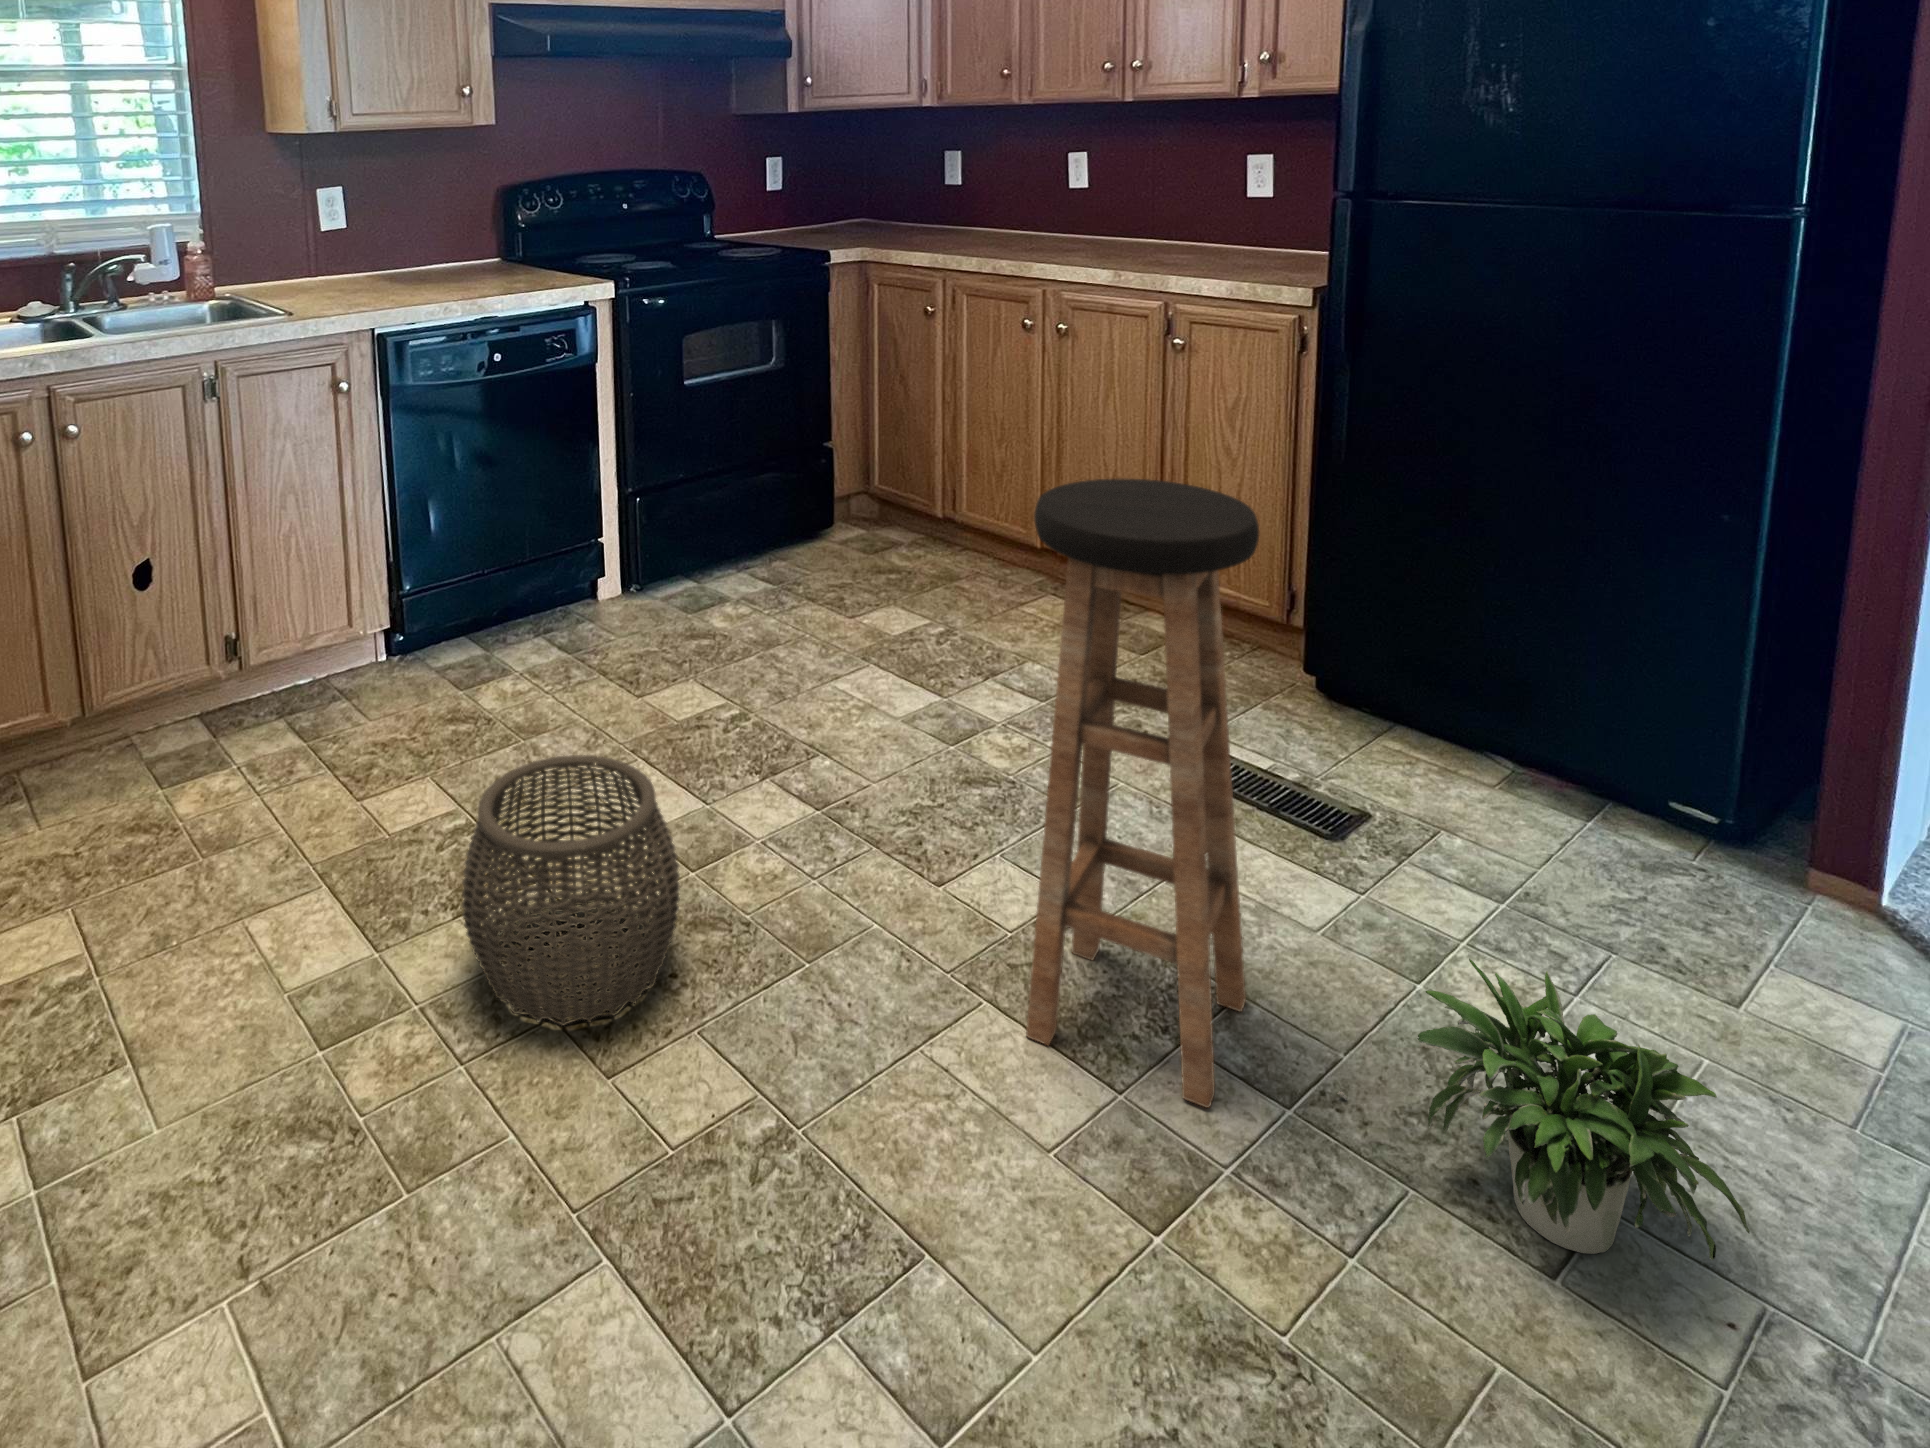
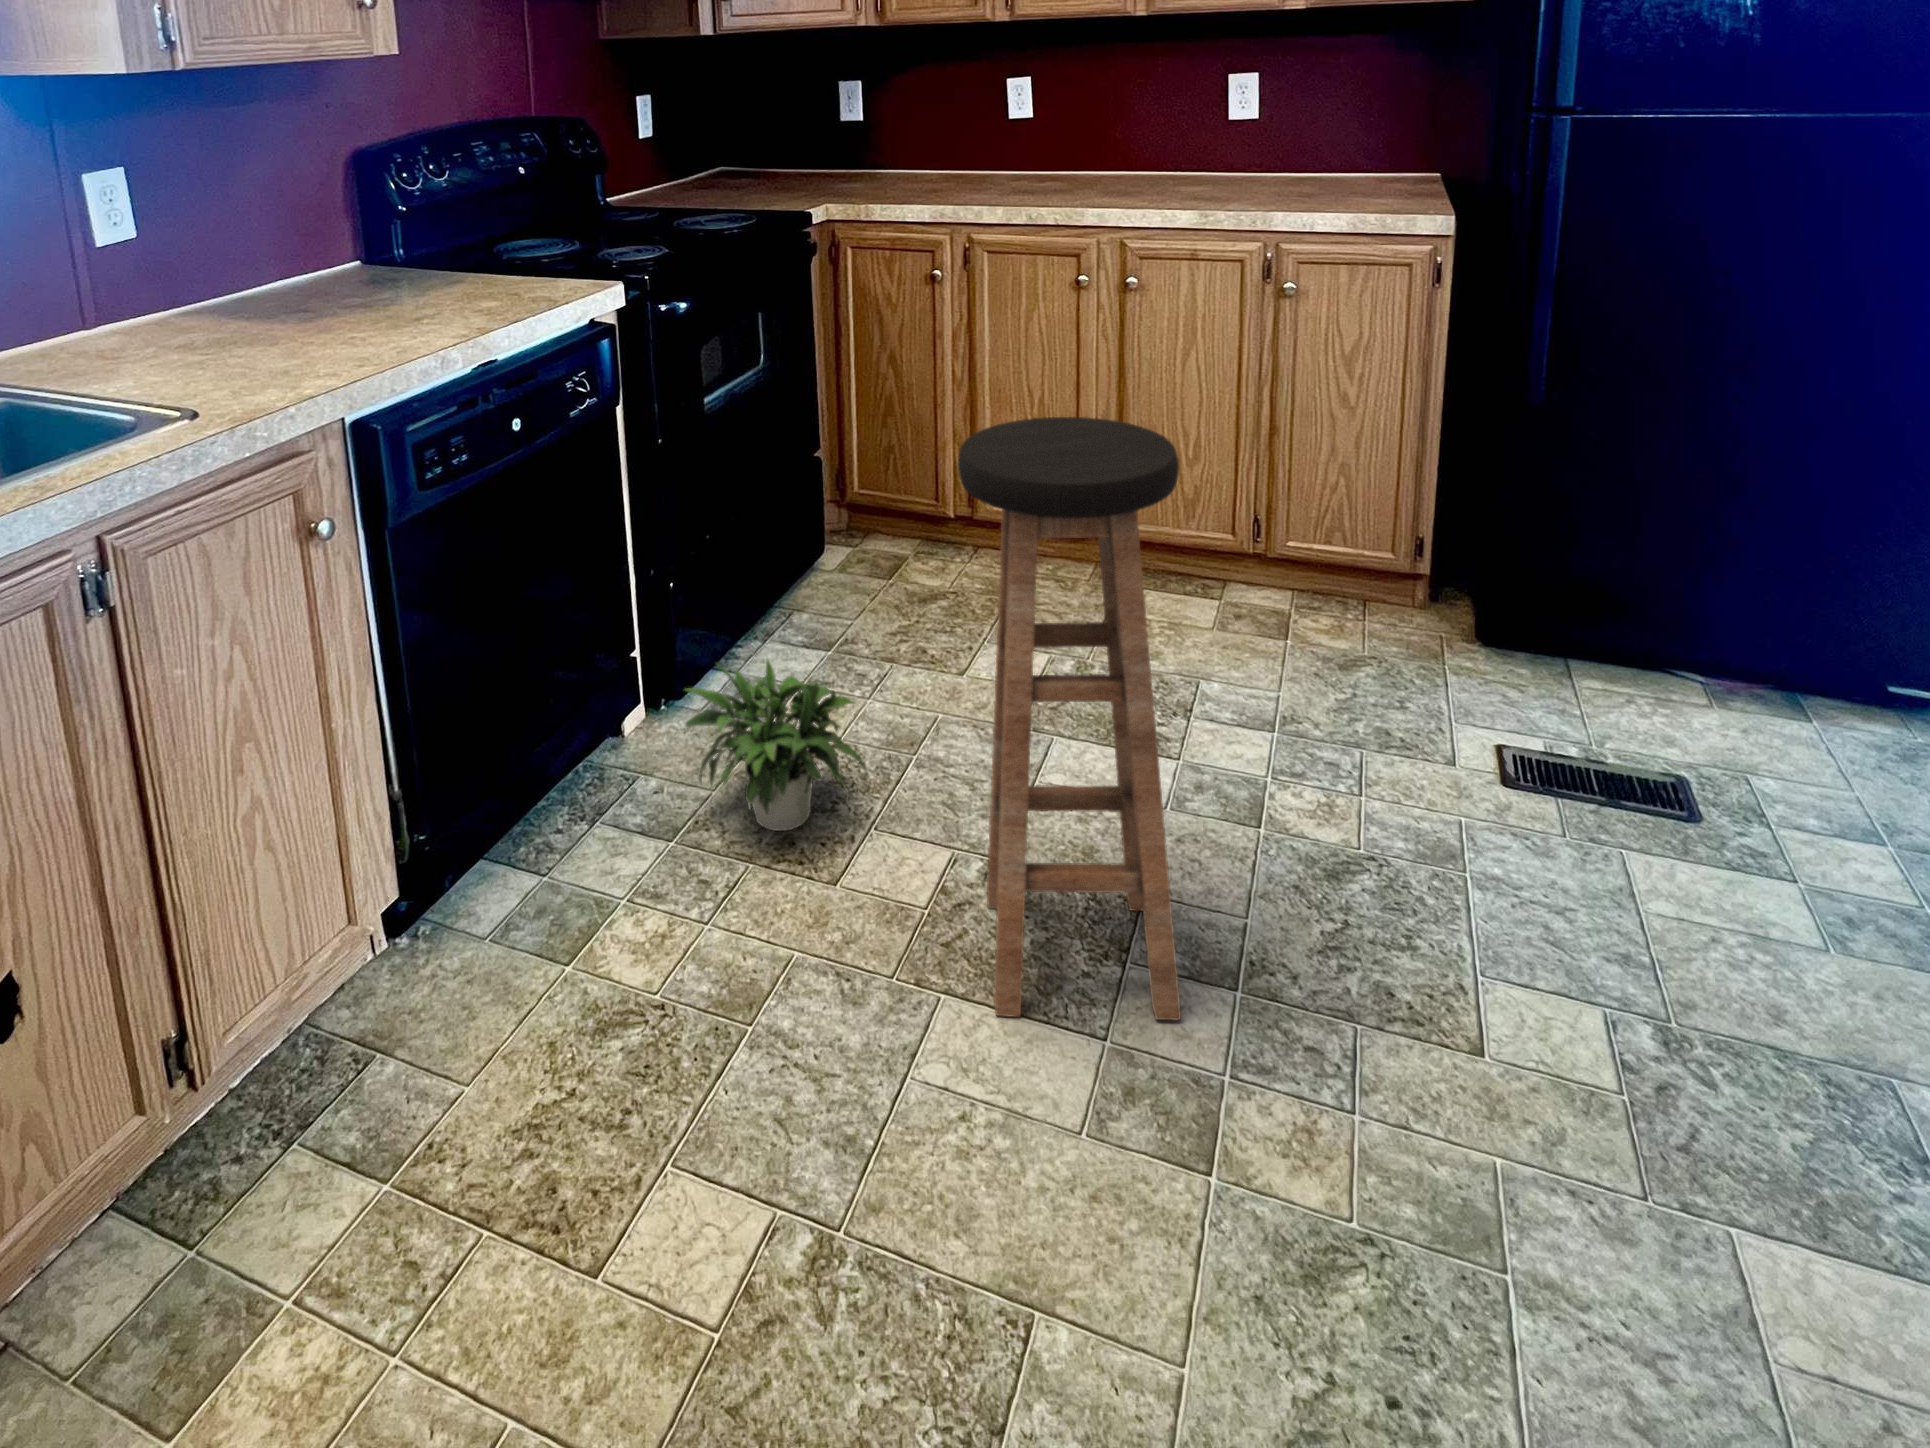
woven basket: present [462,755,680,1025] -> none [322,871,613,1249]
potted plant: present [1337,959,1750,1260] -> present [653,660,866,831]

